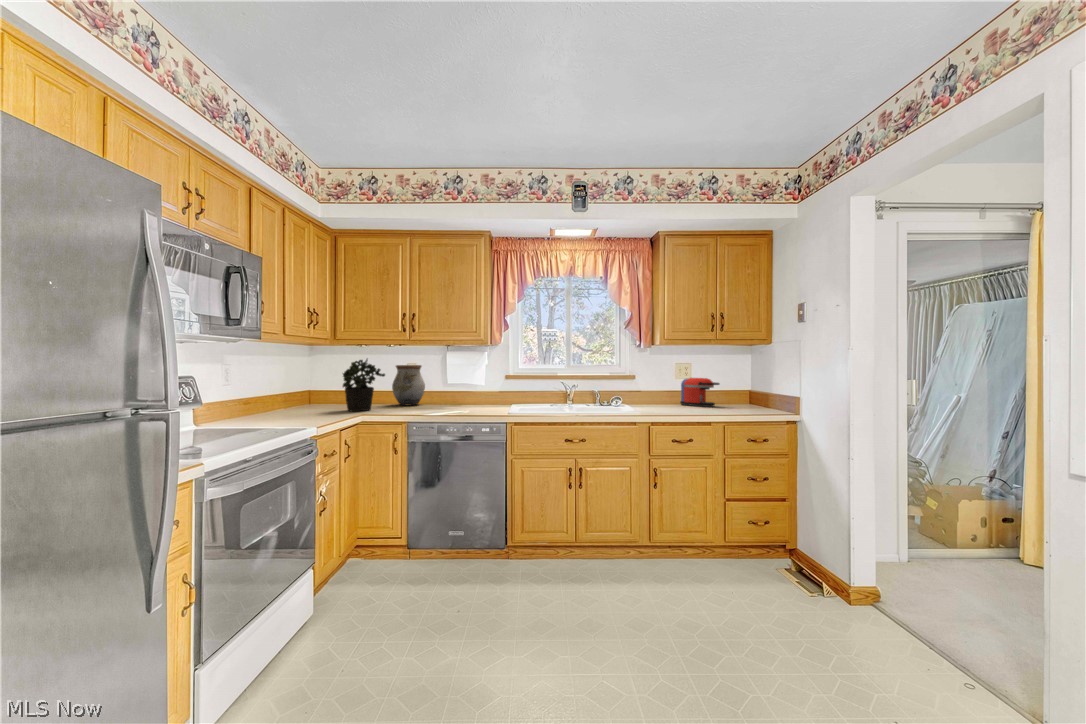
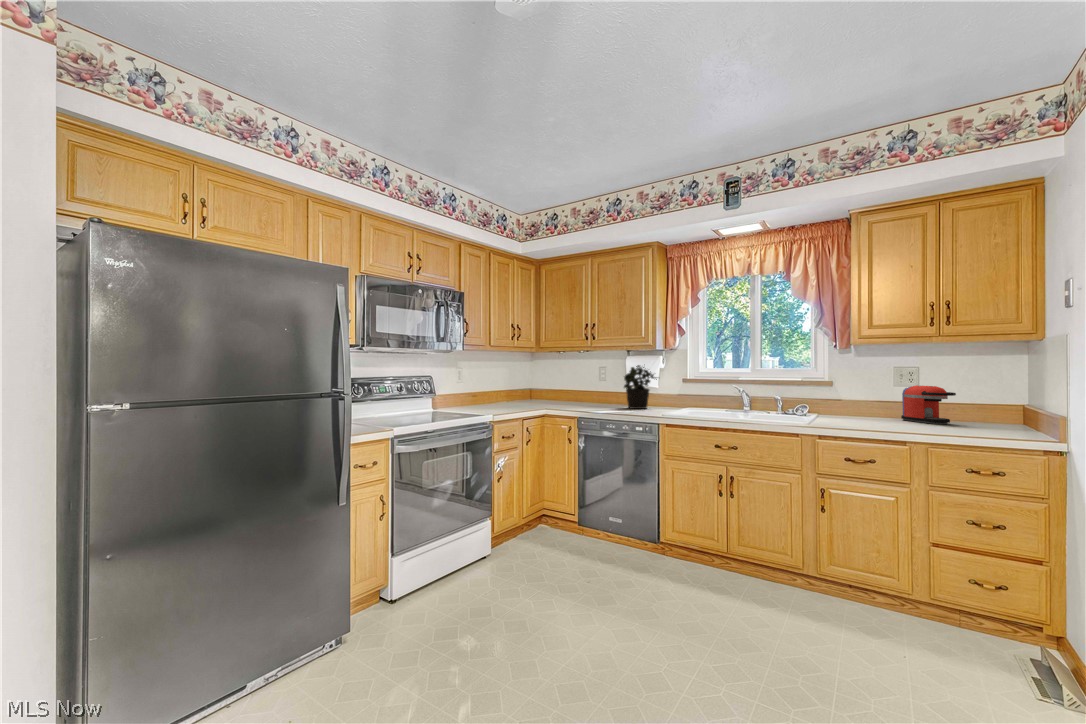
potted plant: present [343,359,385,411] -> present [624,365,657,409]
vase: present [392,365,425,405] -> none [584,370,612,405]

